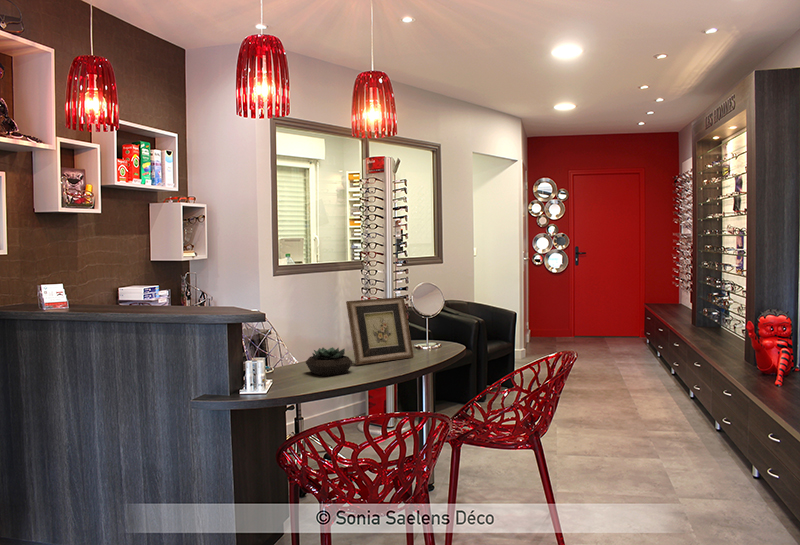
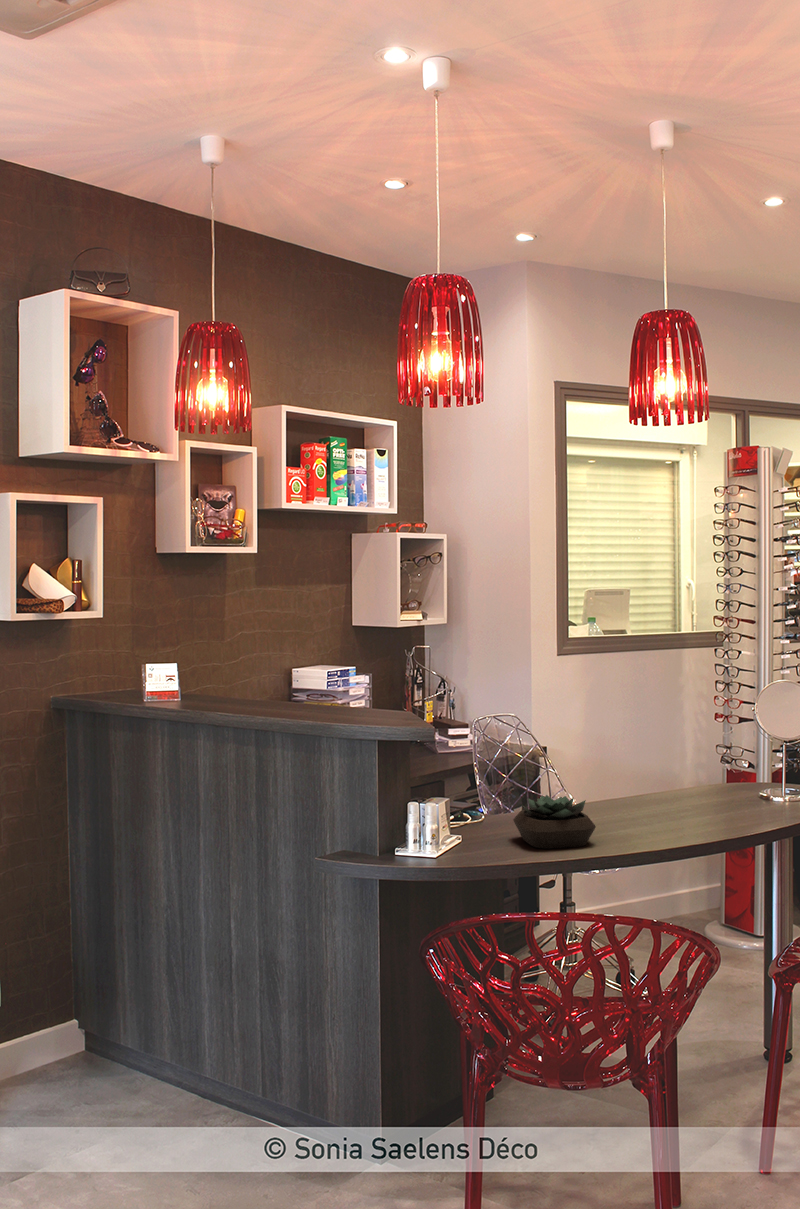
picture frame: present [346,297,414,365] -> none [600,709,733,831]

